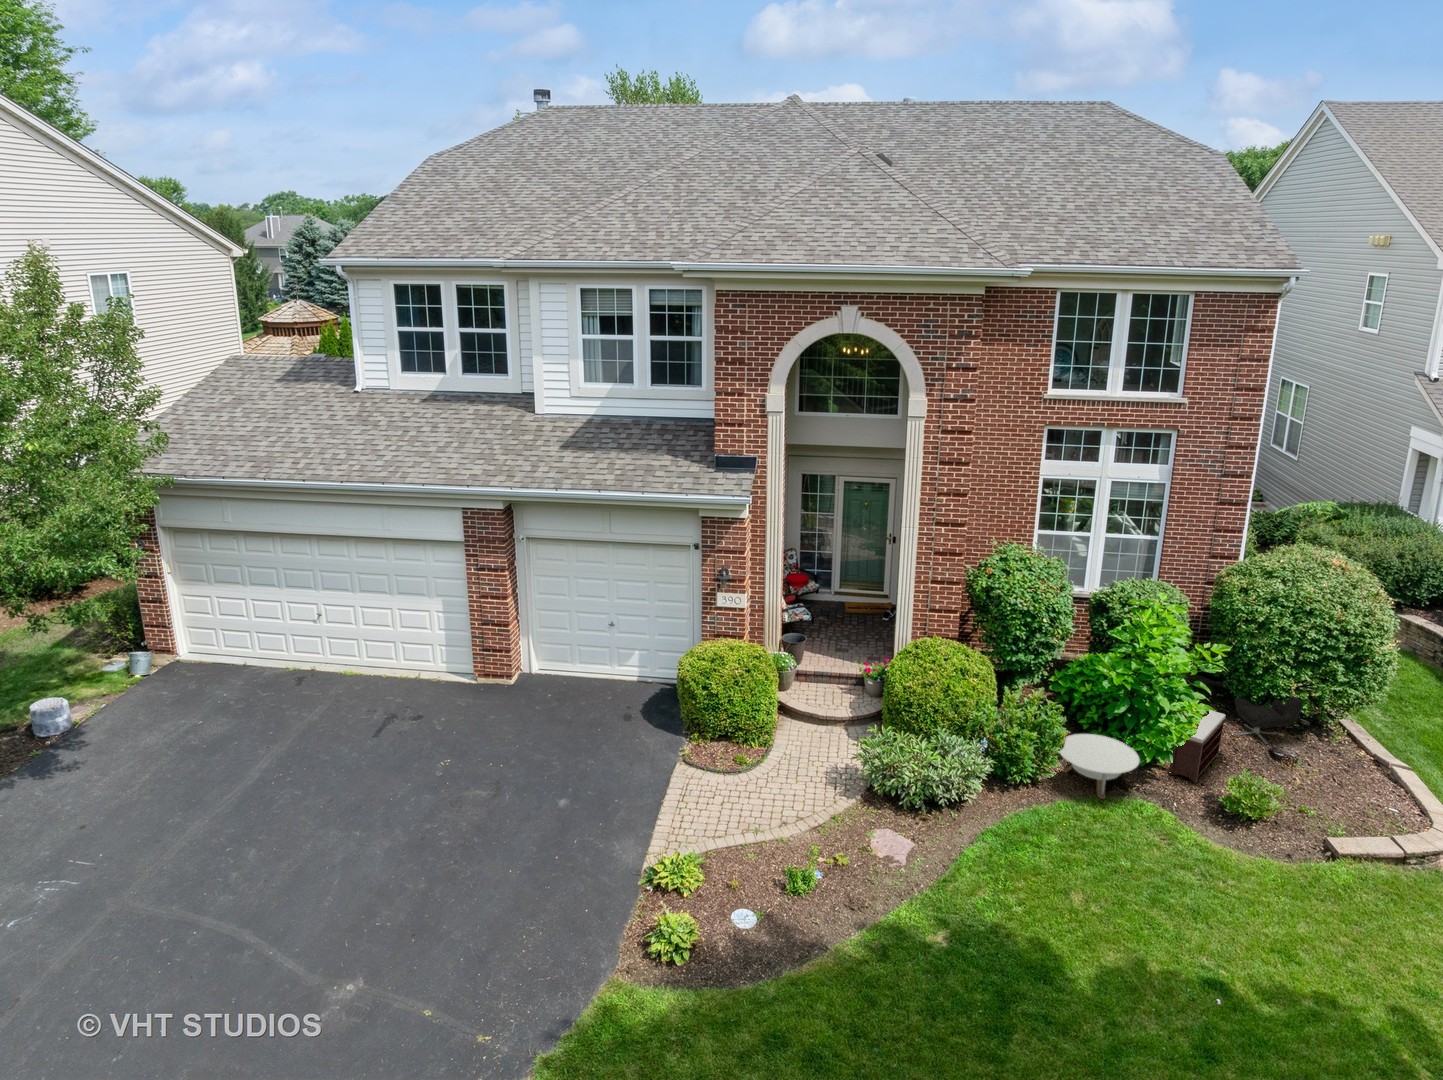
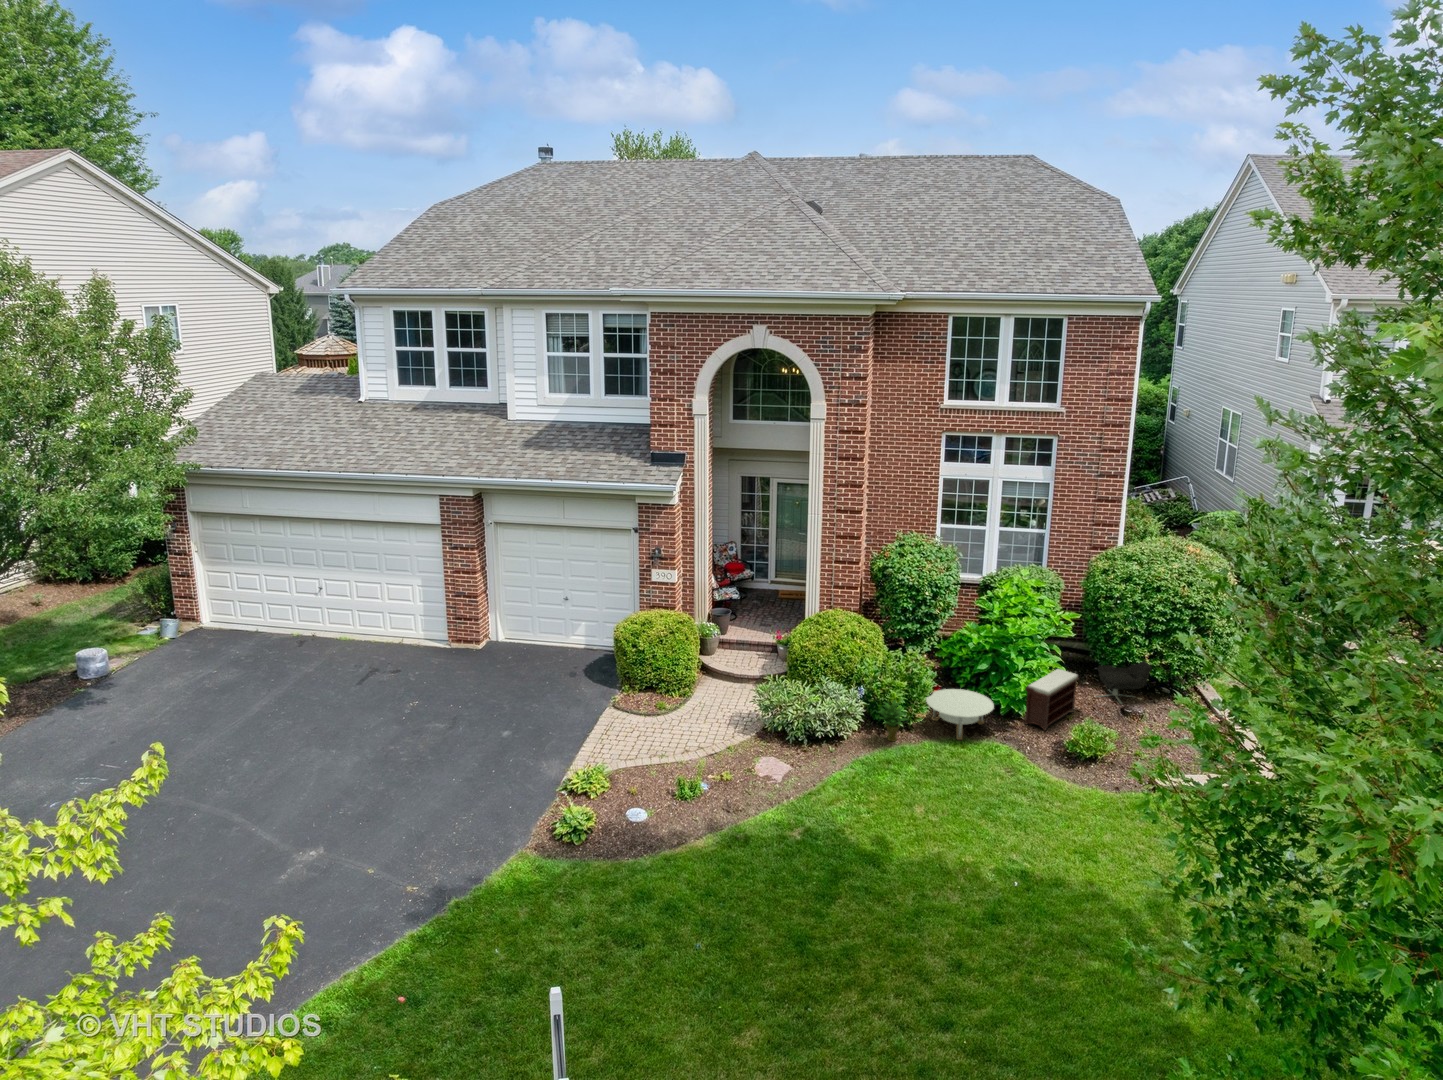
potted plant: none [1007,754,1046,803] -> present [879,700,907,742]

